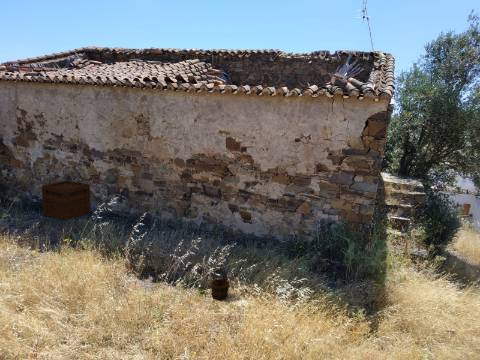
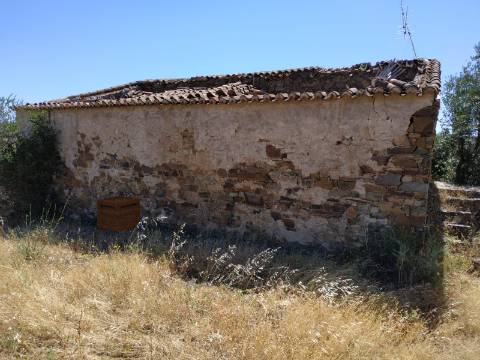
wooden bucket: present [211,268,229,300] -> none [254,267,273,301]

